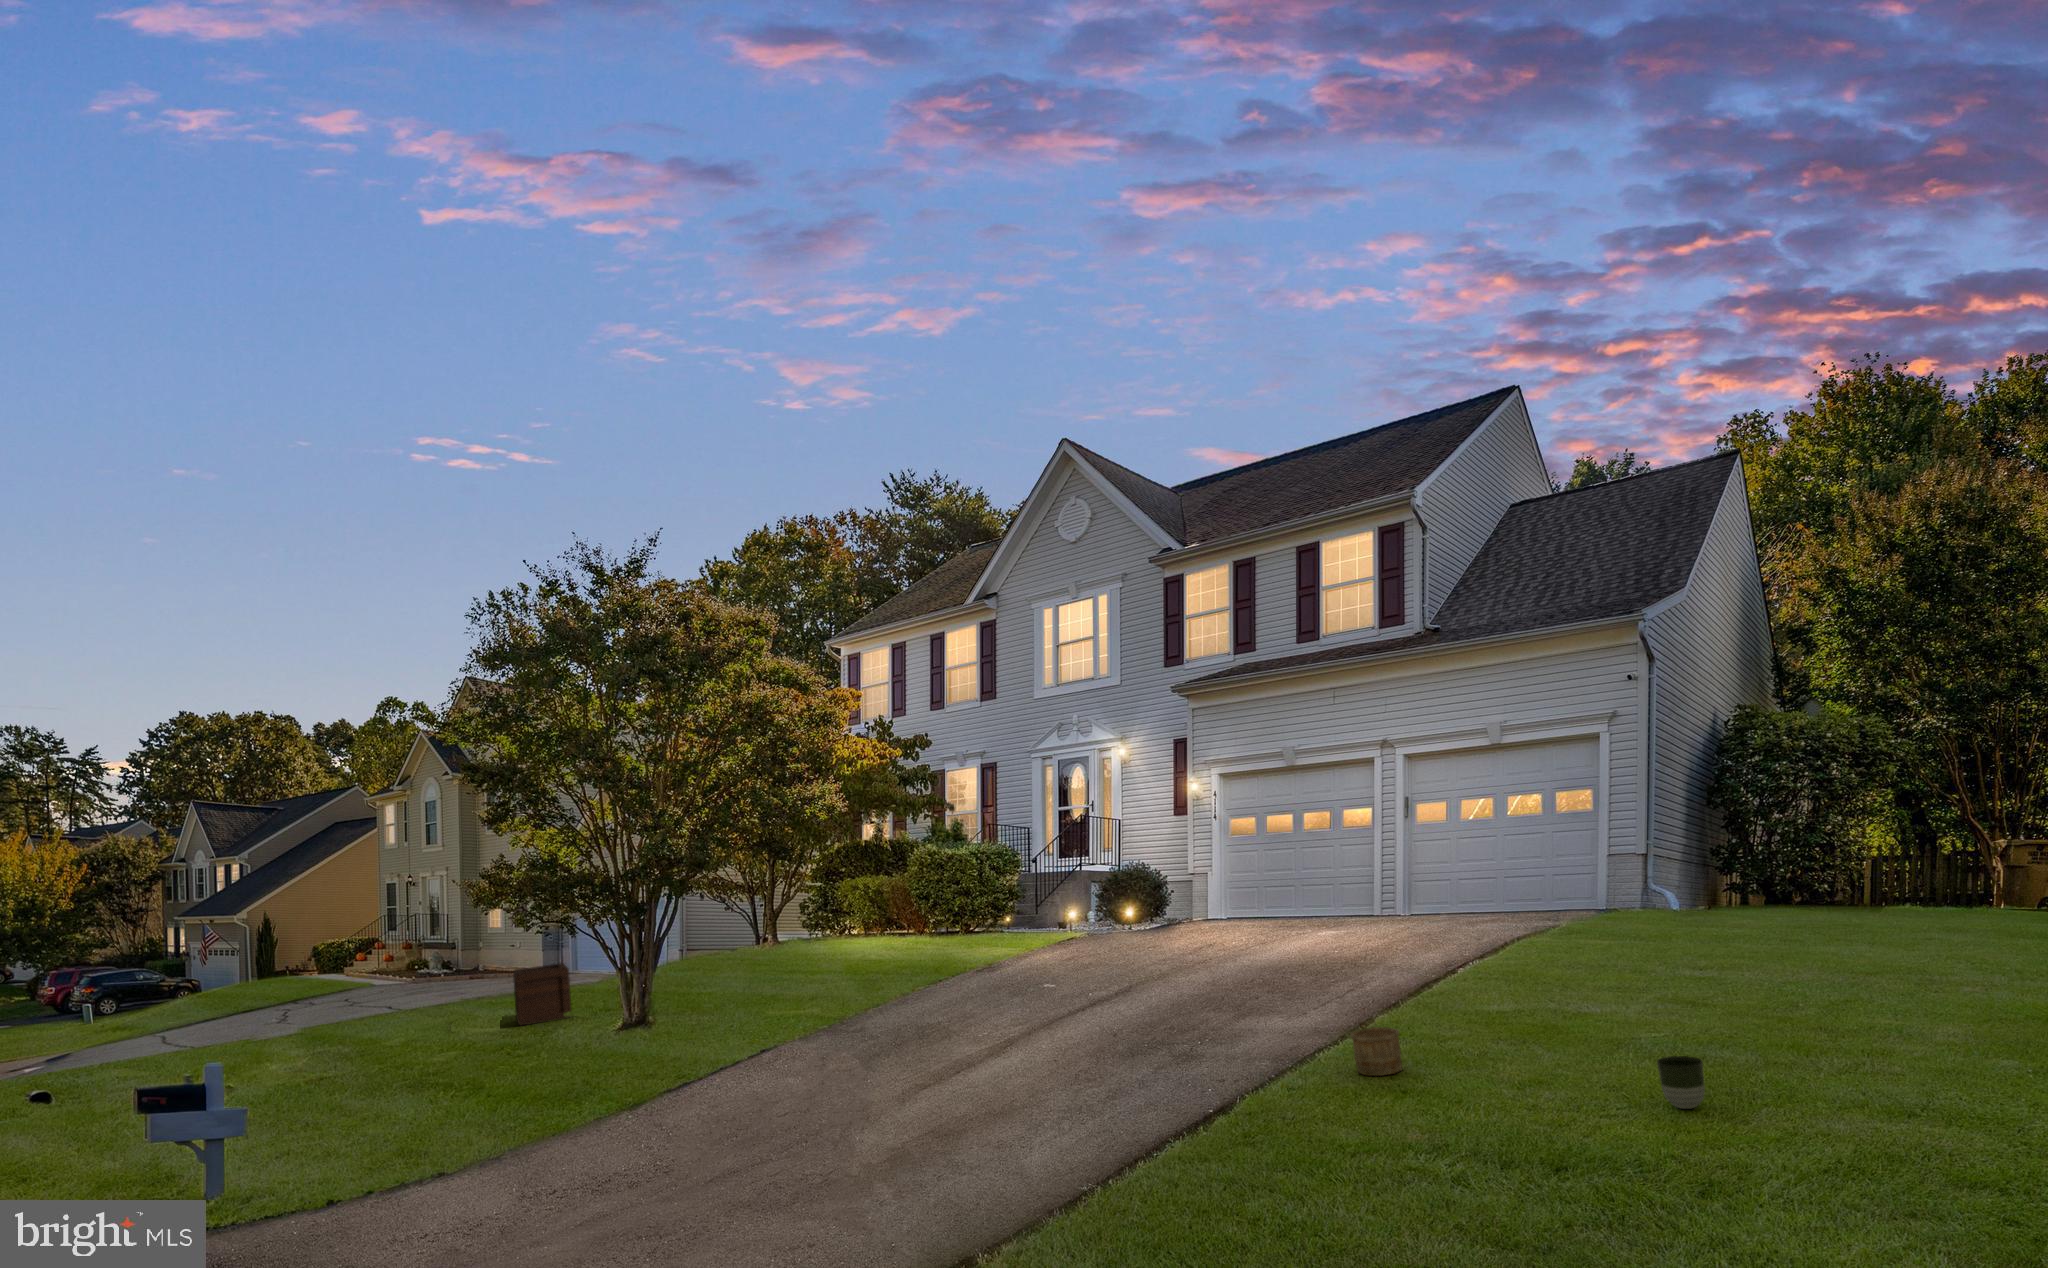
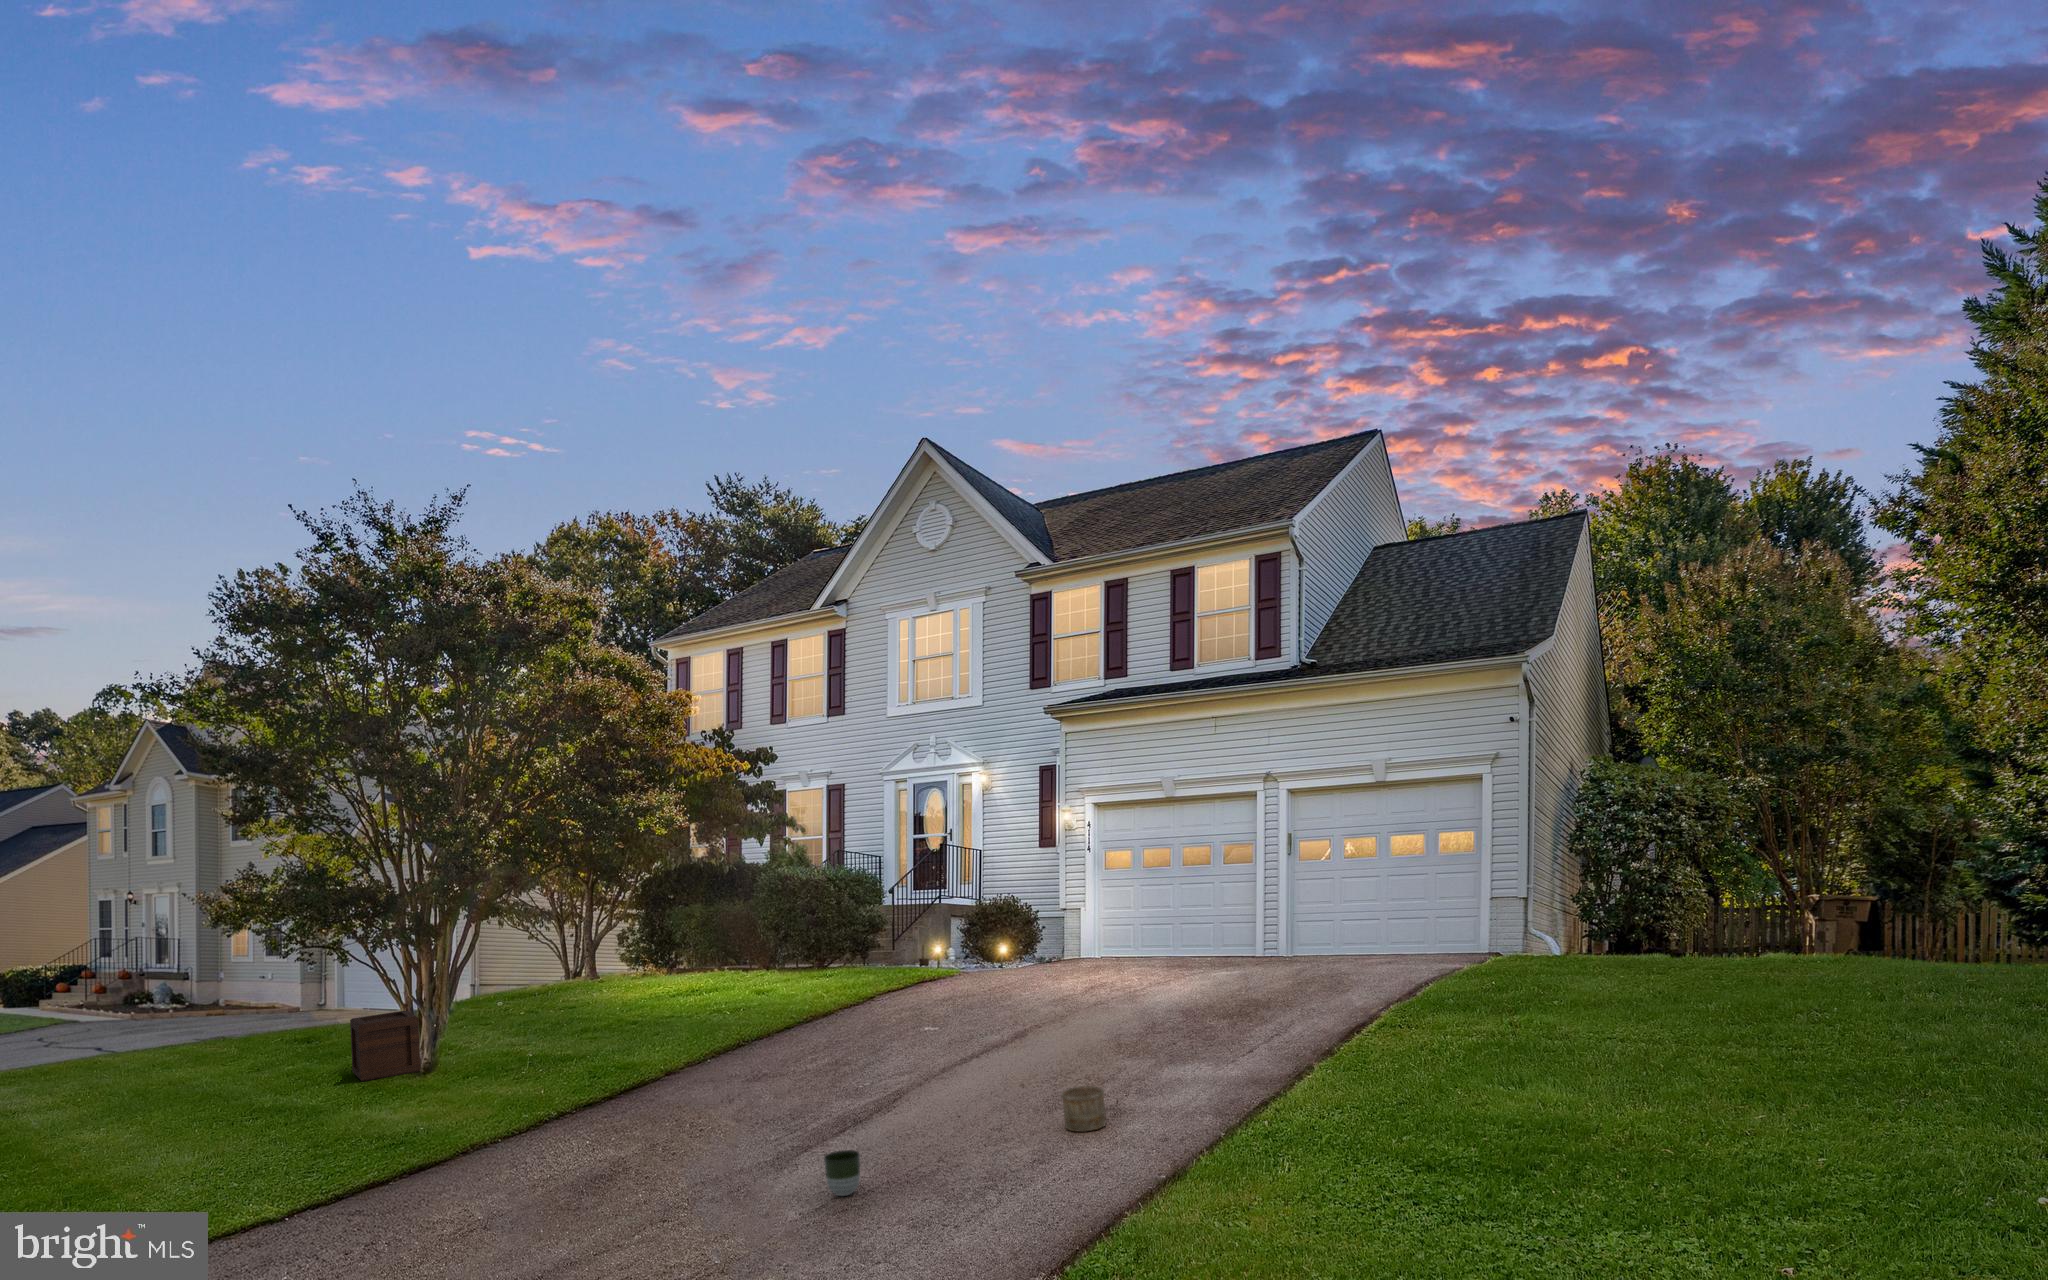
wooden bucket: present [1350,1027,1402,1076] -> present [1061,1086,1106,1132]
planter: present [1657,1056,1705,1109] -> present [824,1150,860,1196]

